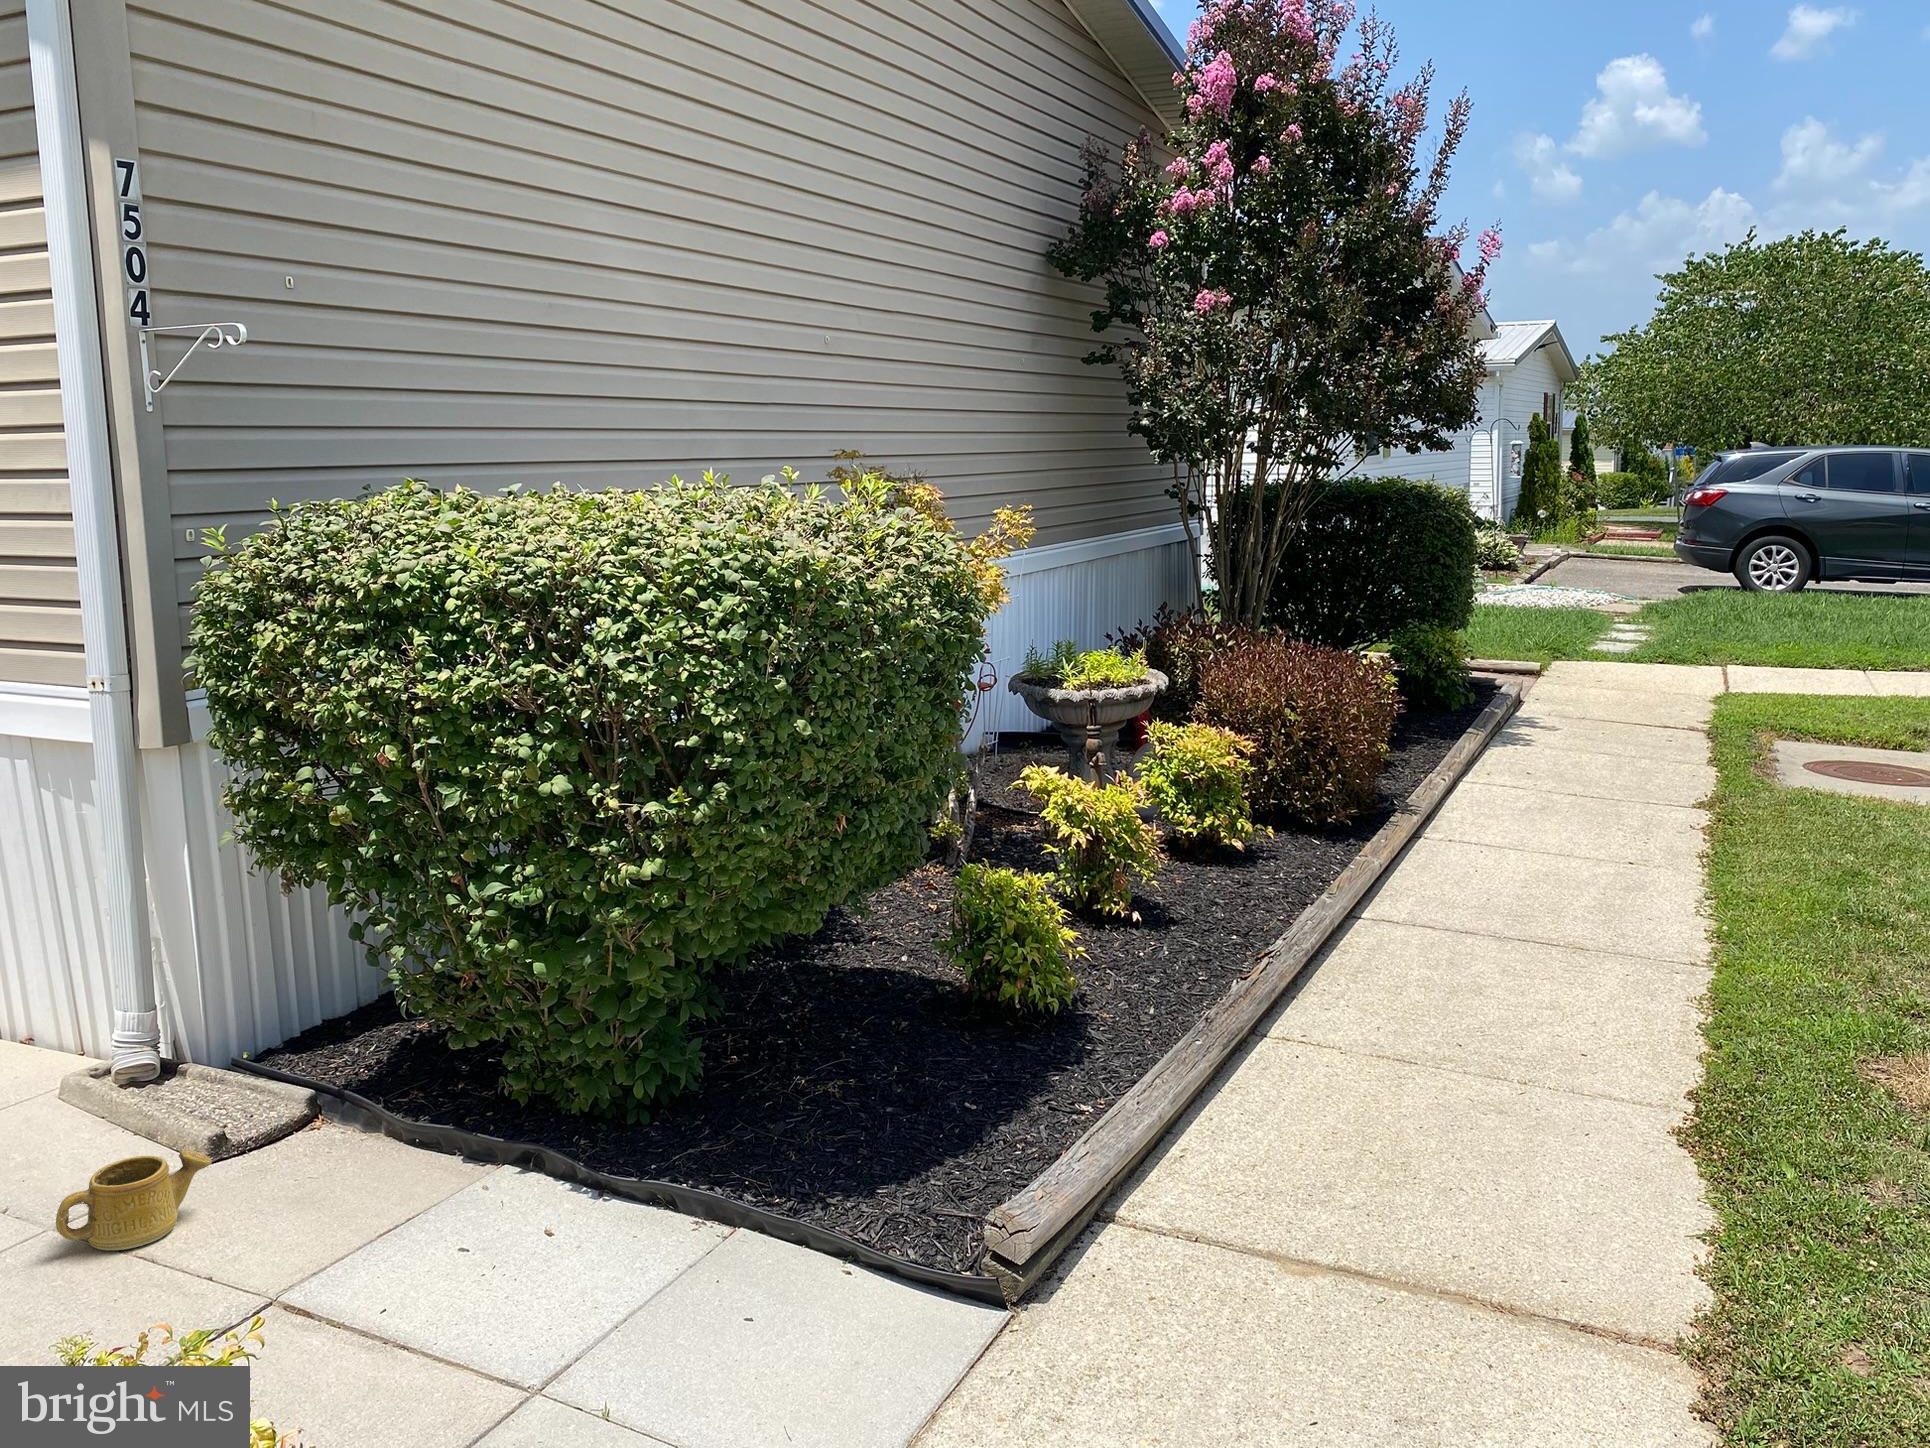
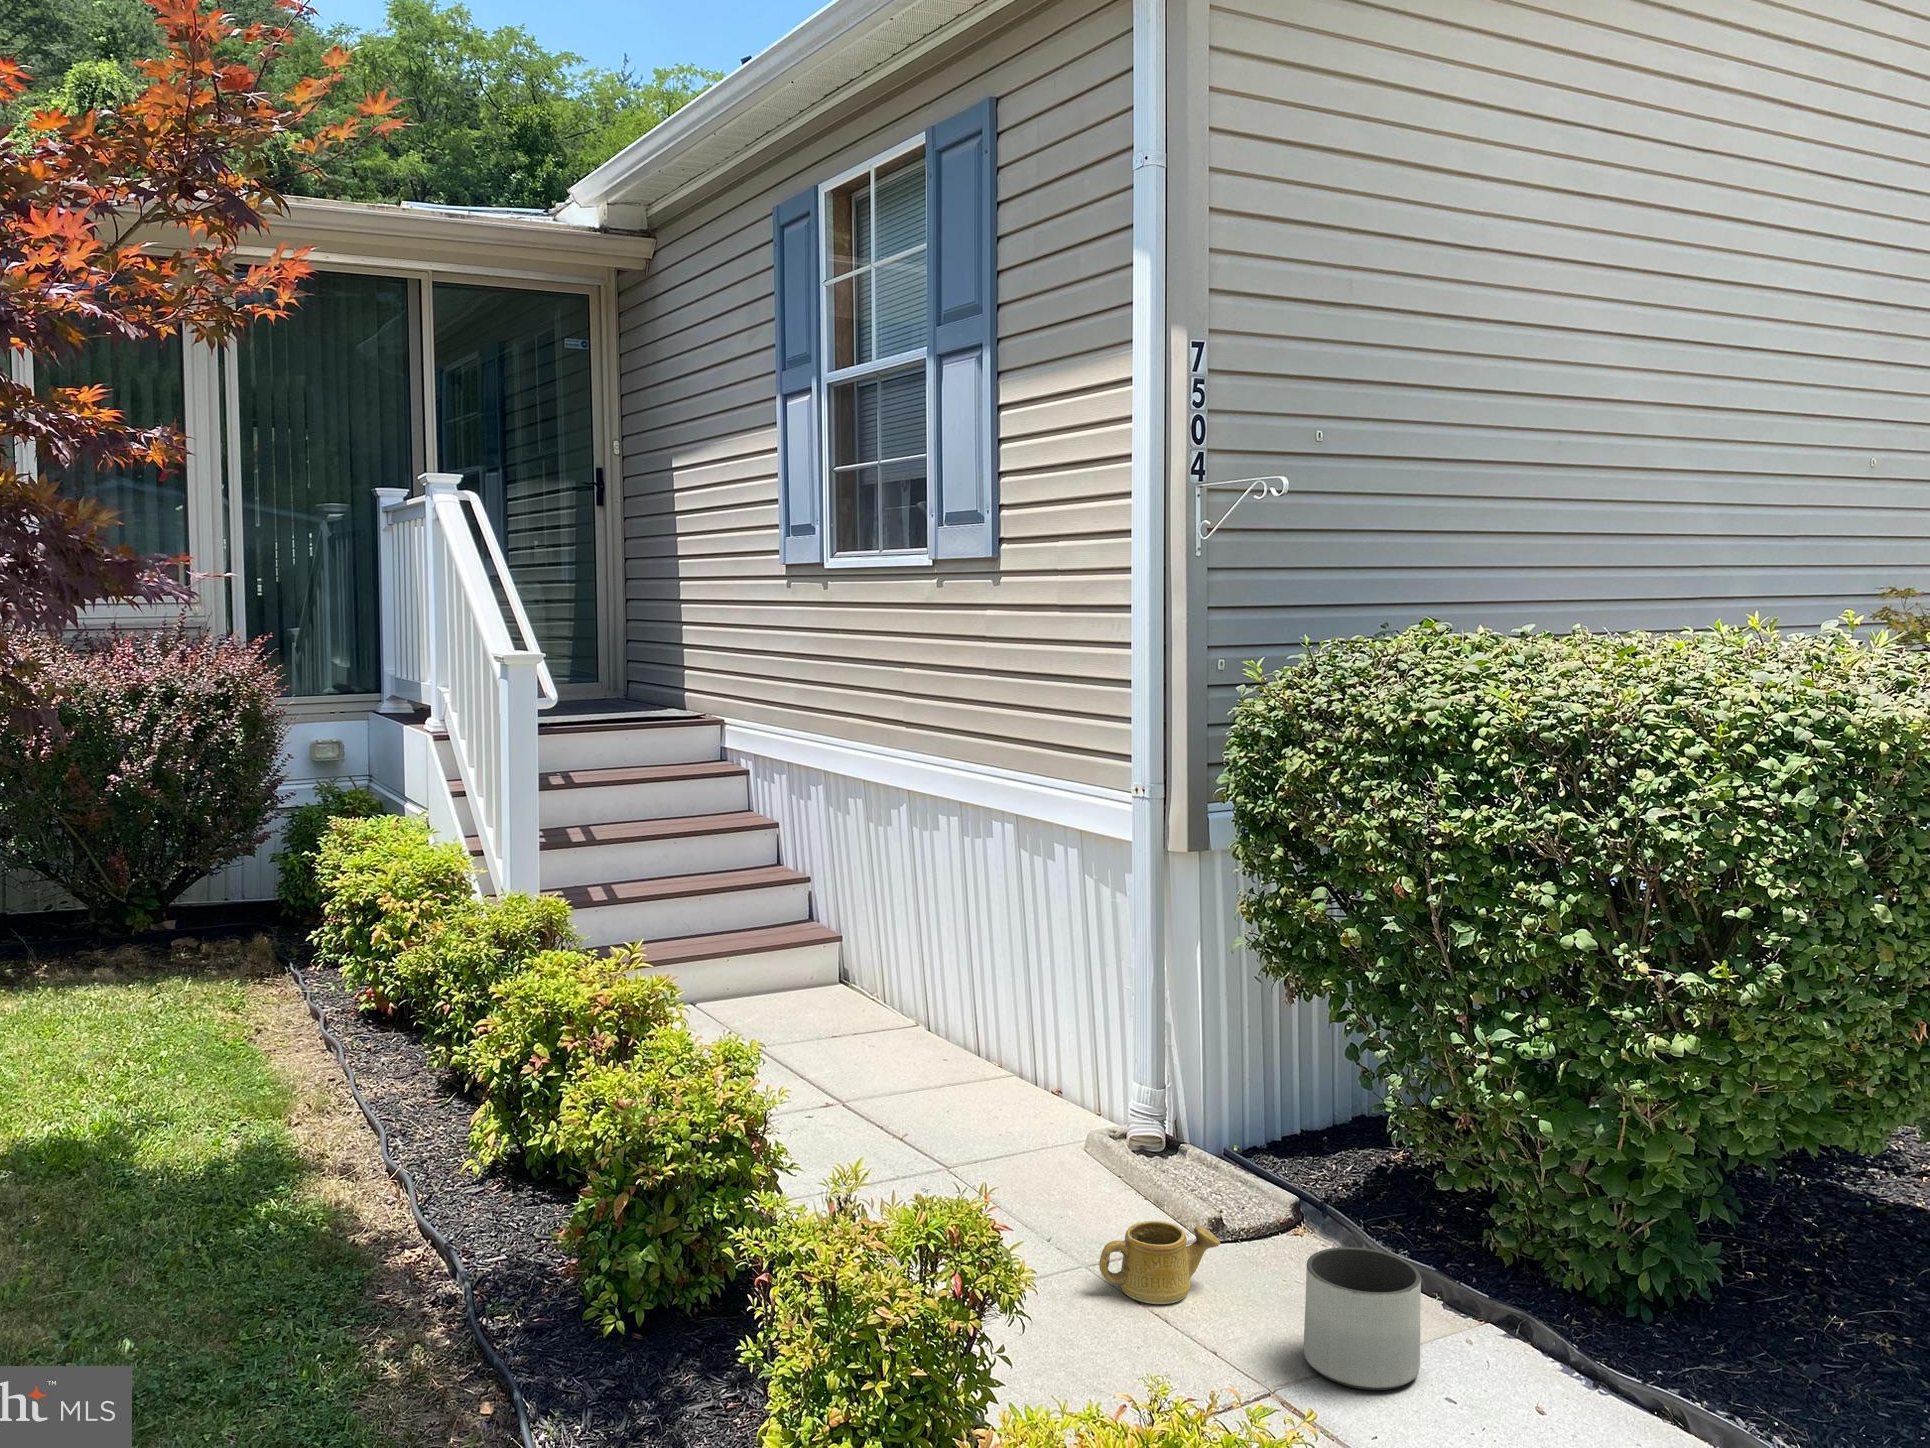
planter: none [301,1126,429,1270] -> present [1304,1247,1421,1390]

